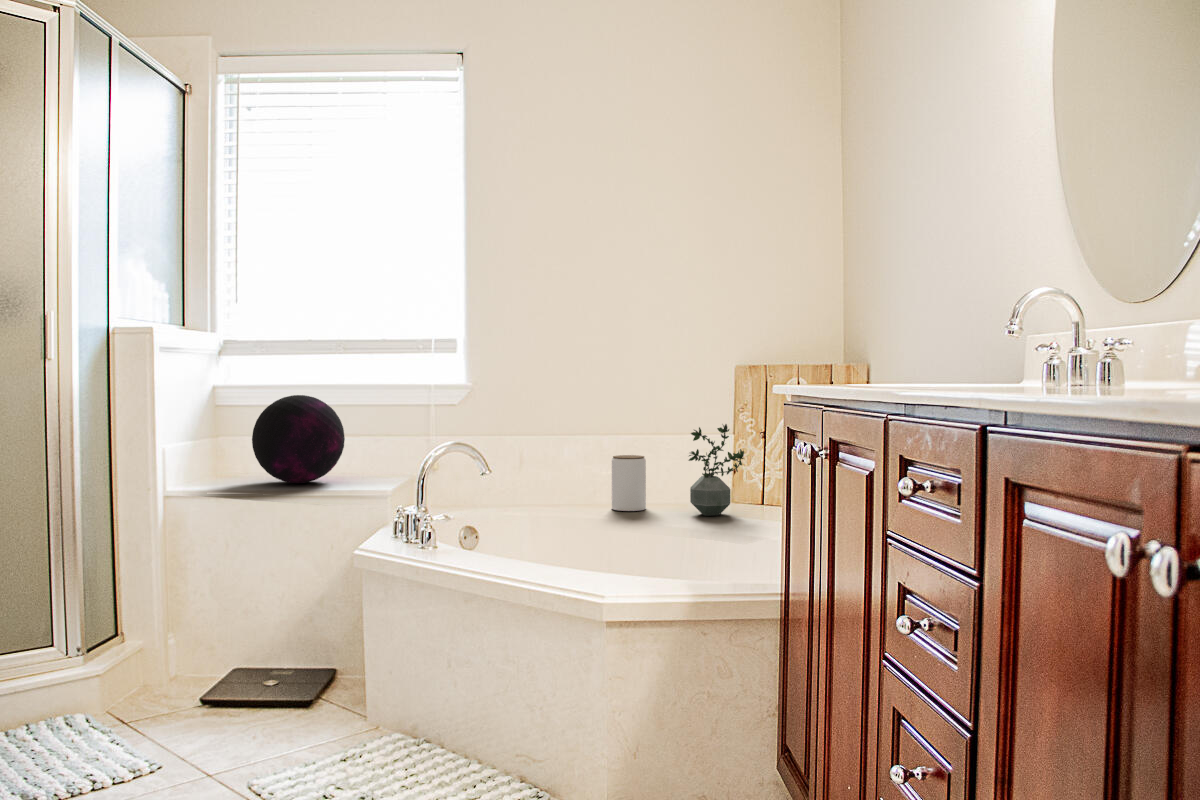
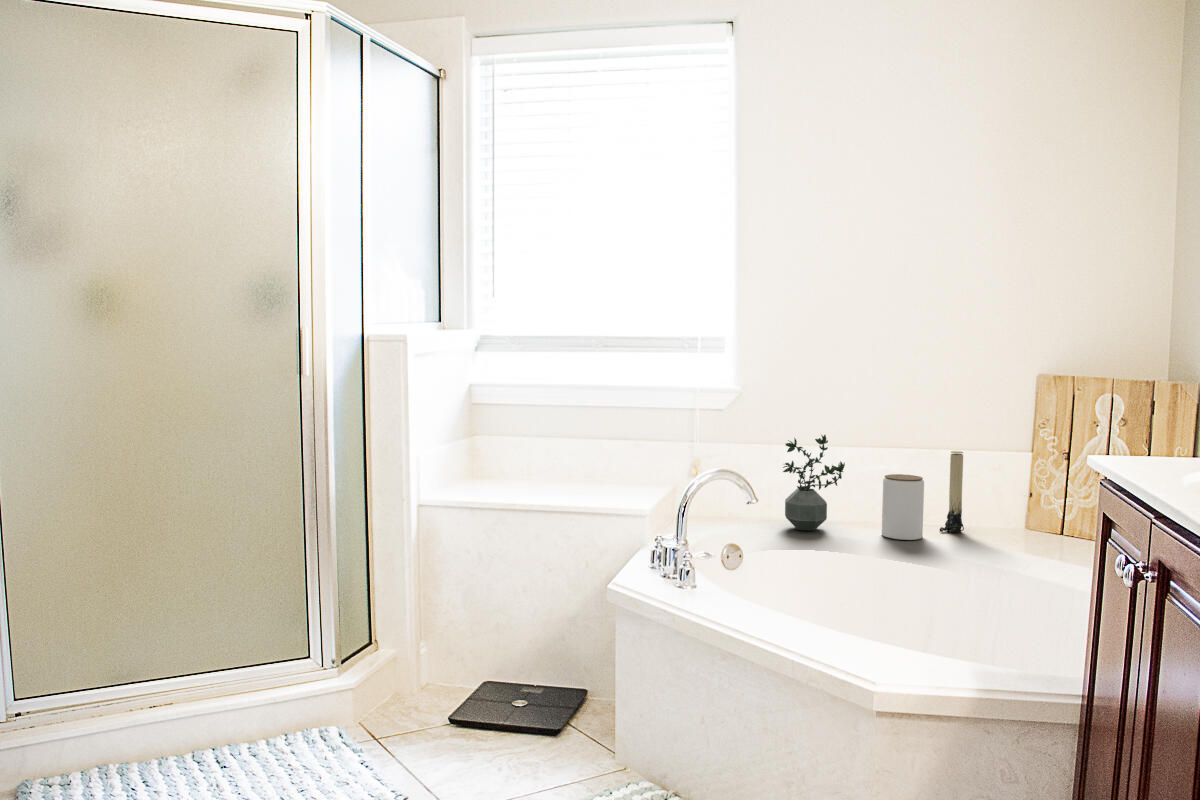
decorative orb: present [252,395,345,483] -> none [498,399,590,491]
potted plant: present [689,424,744,515] -> present [783,435,845,531]
candle: none [662,433,682,505] -> present [940,451,964,533]

